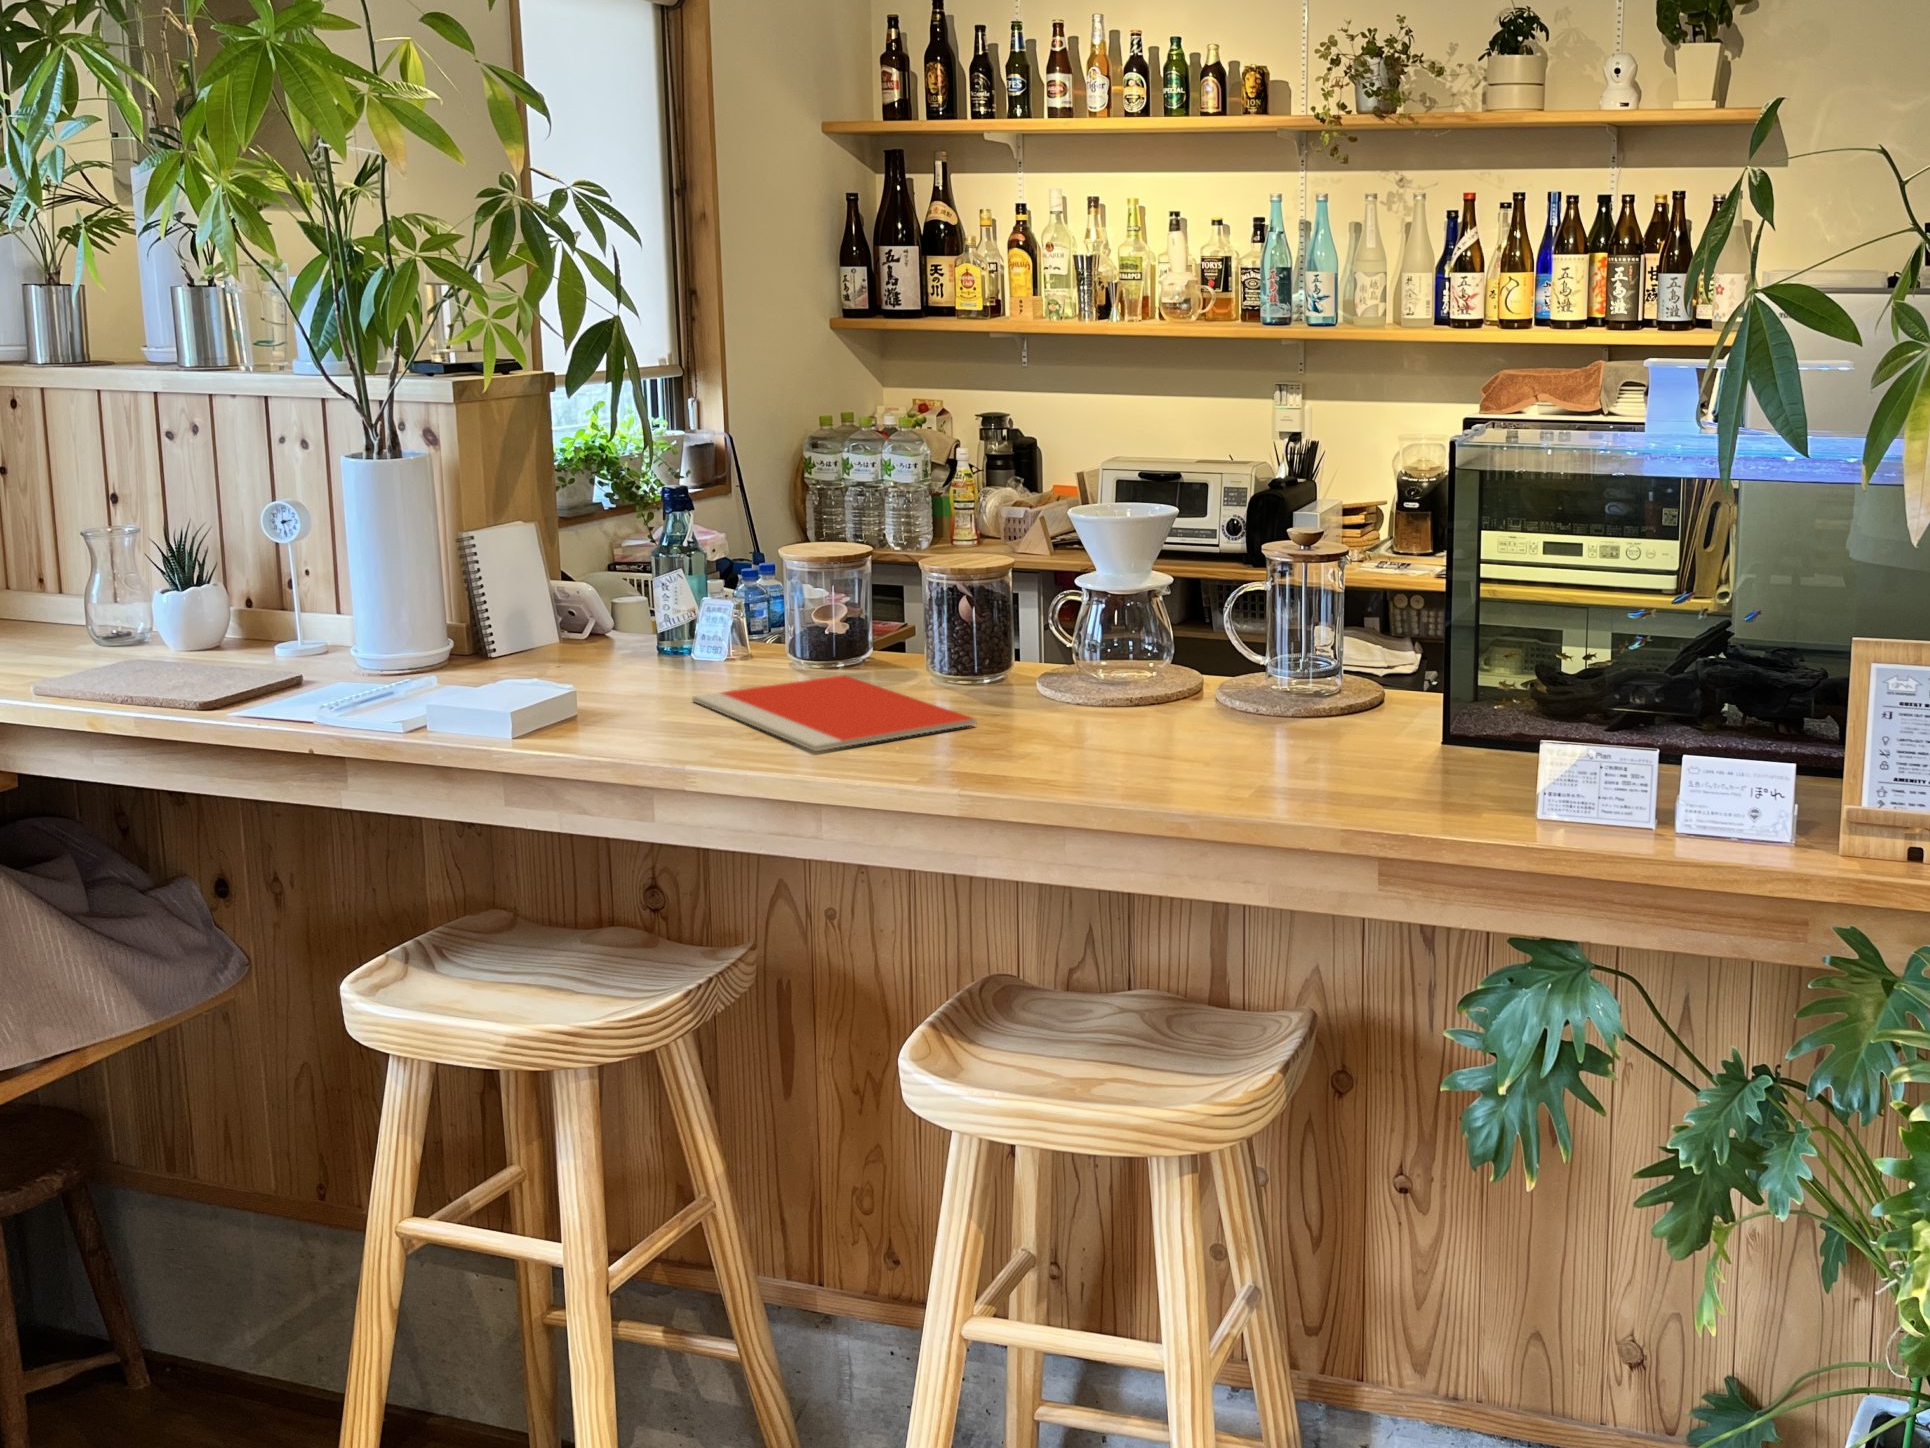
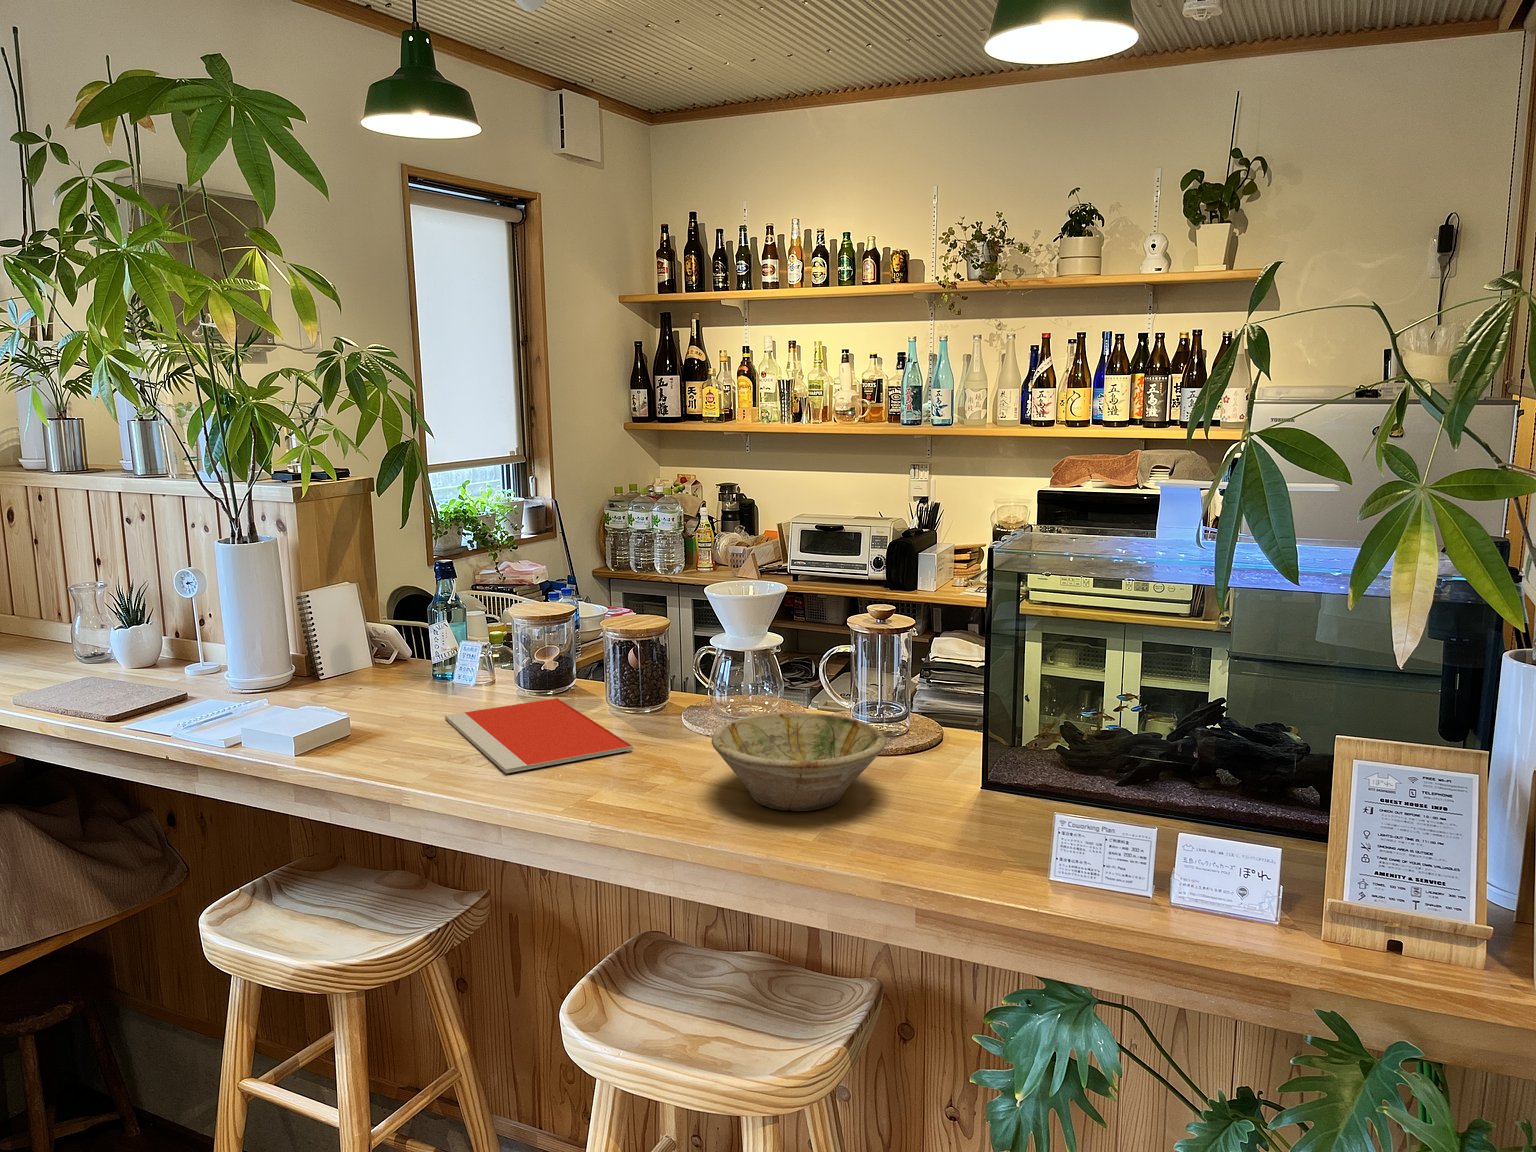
bowl: none [1102,663,1325,774] -> present [712,712,886,811]

